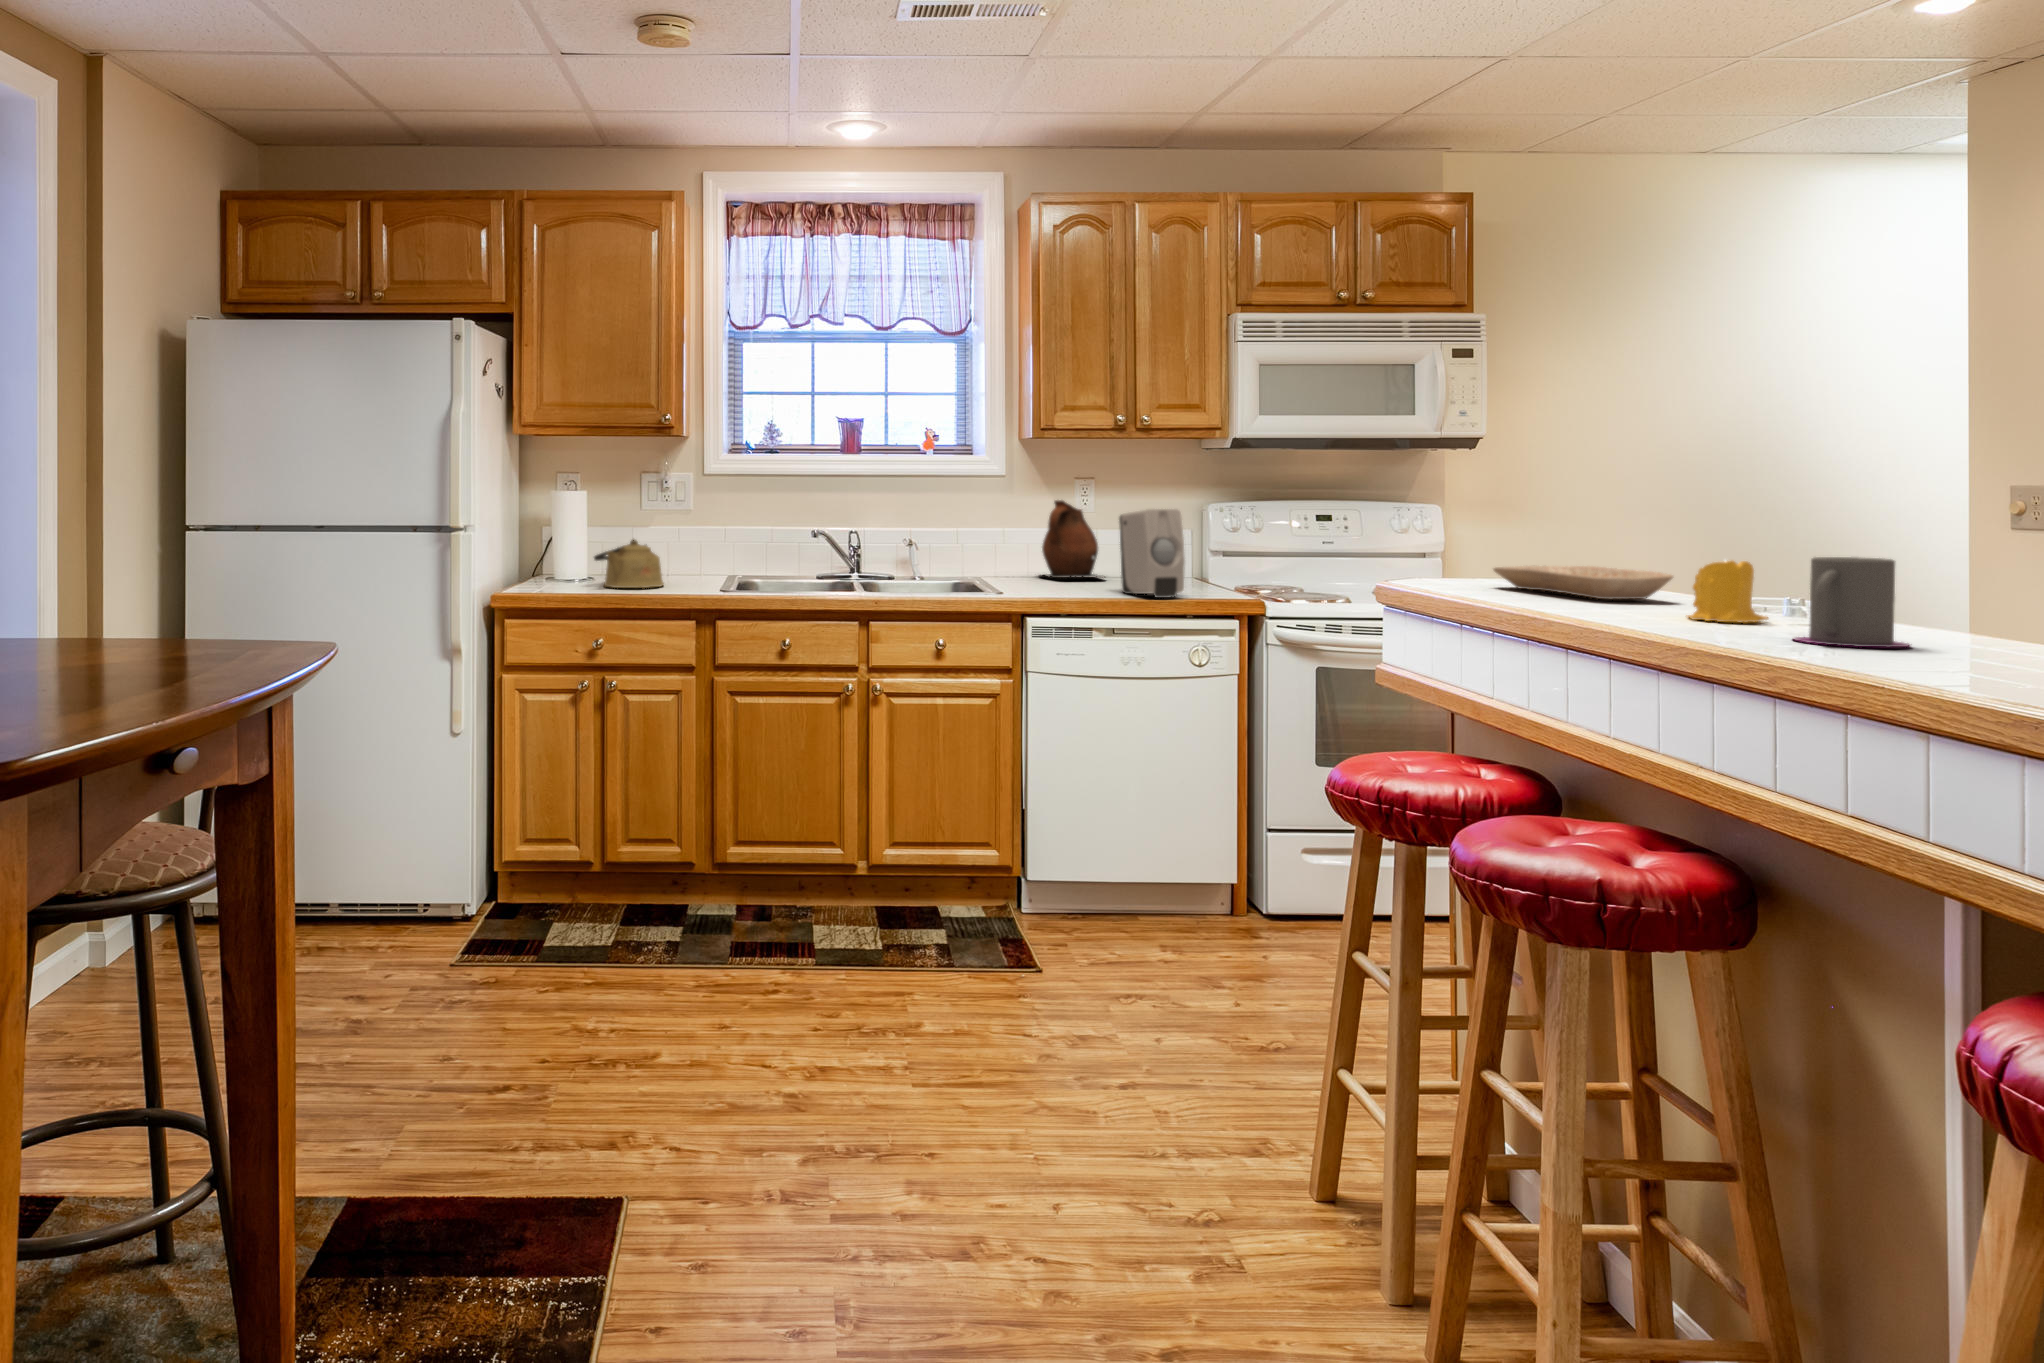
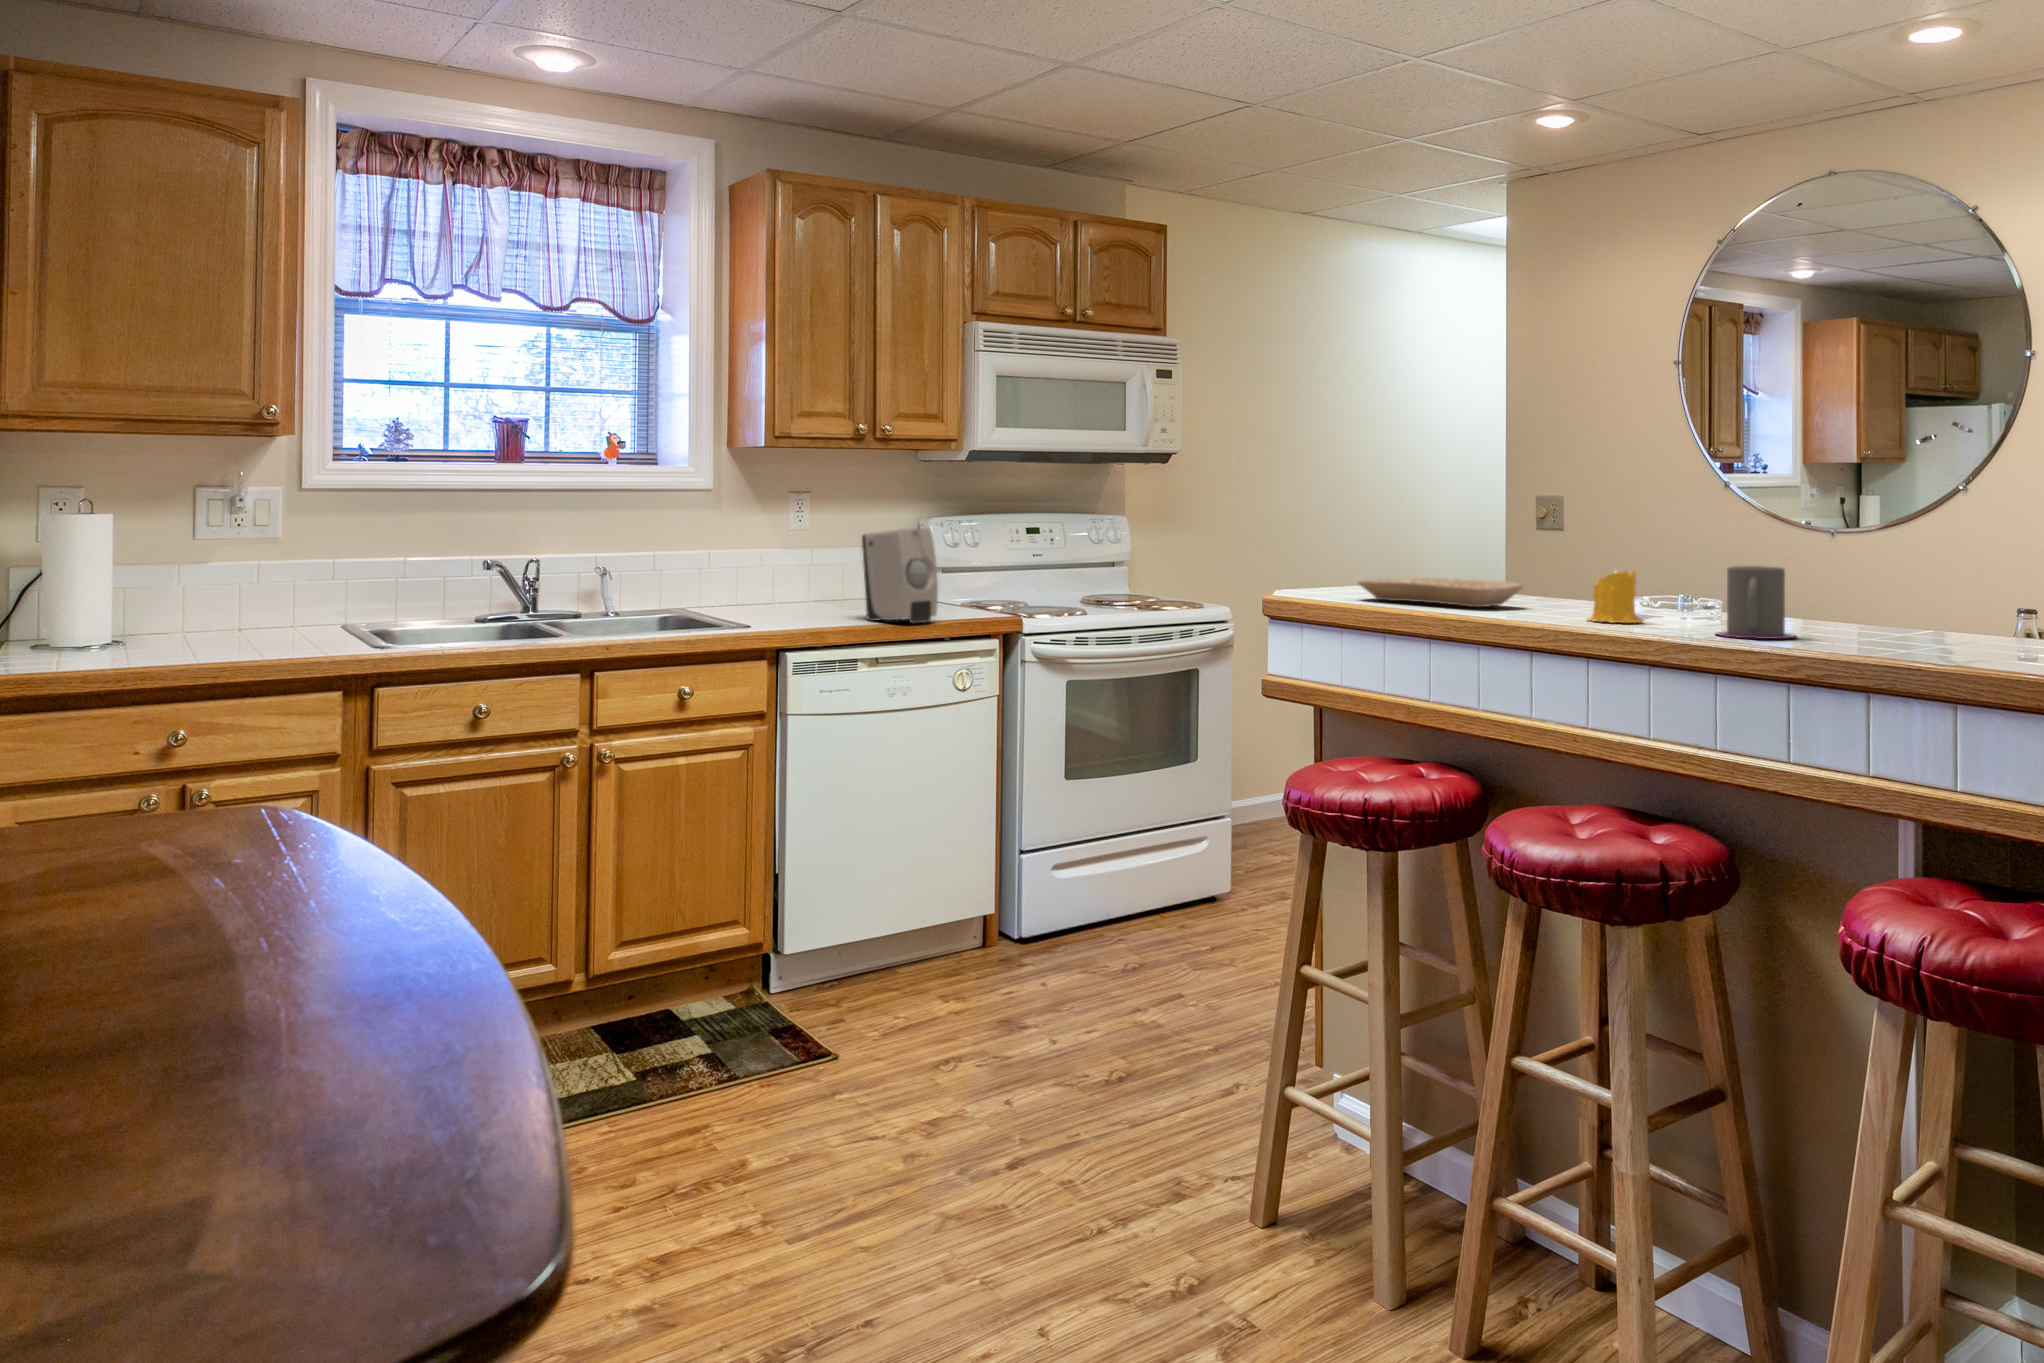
ceramic pitcher: present [1042,500,1105,578] -> none [744,519,830,607]
kettle: present [594,539,663,588] -> none [123,580,250,653]

